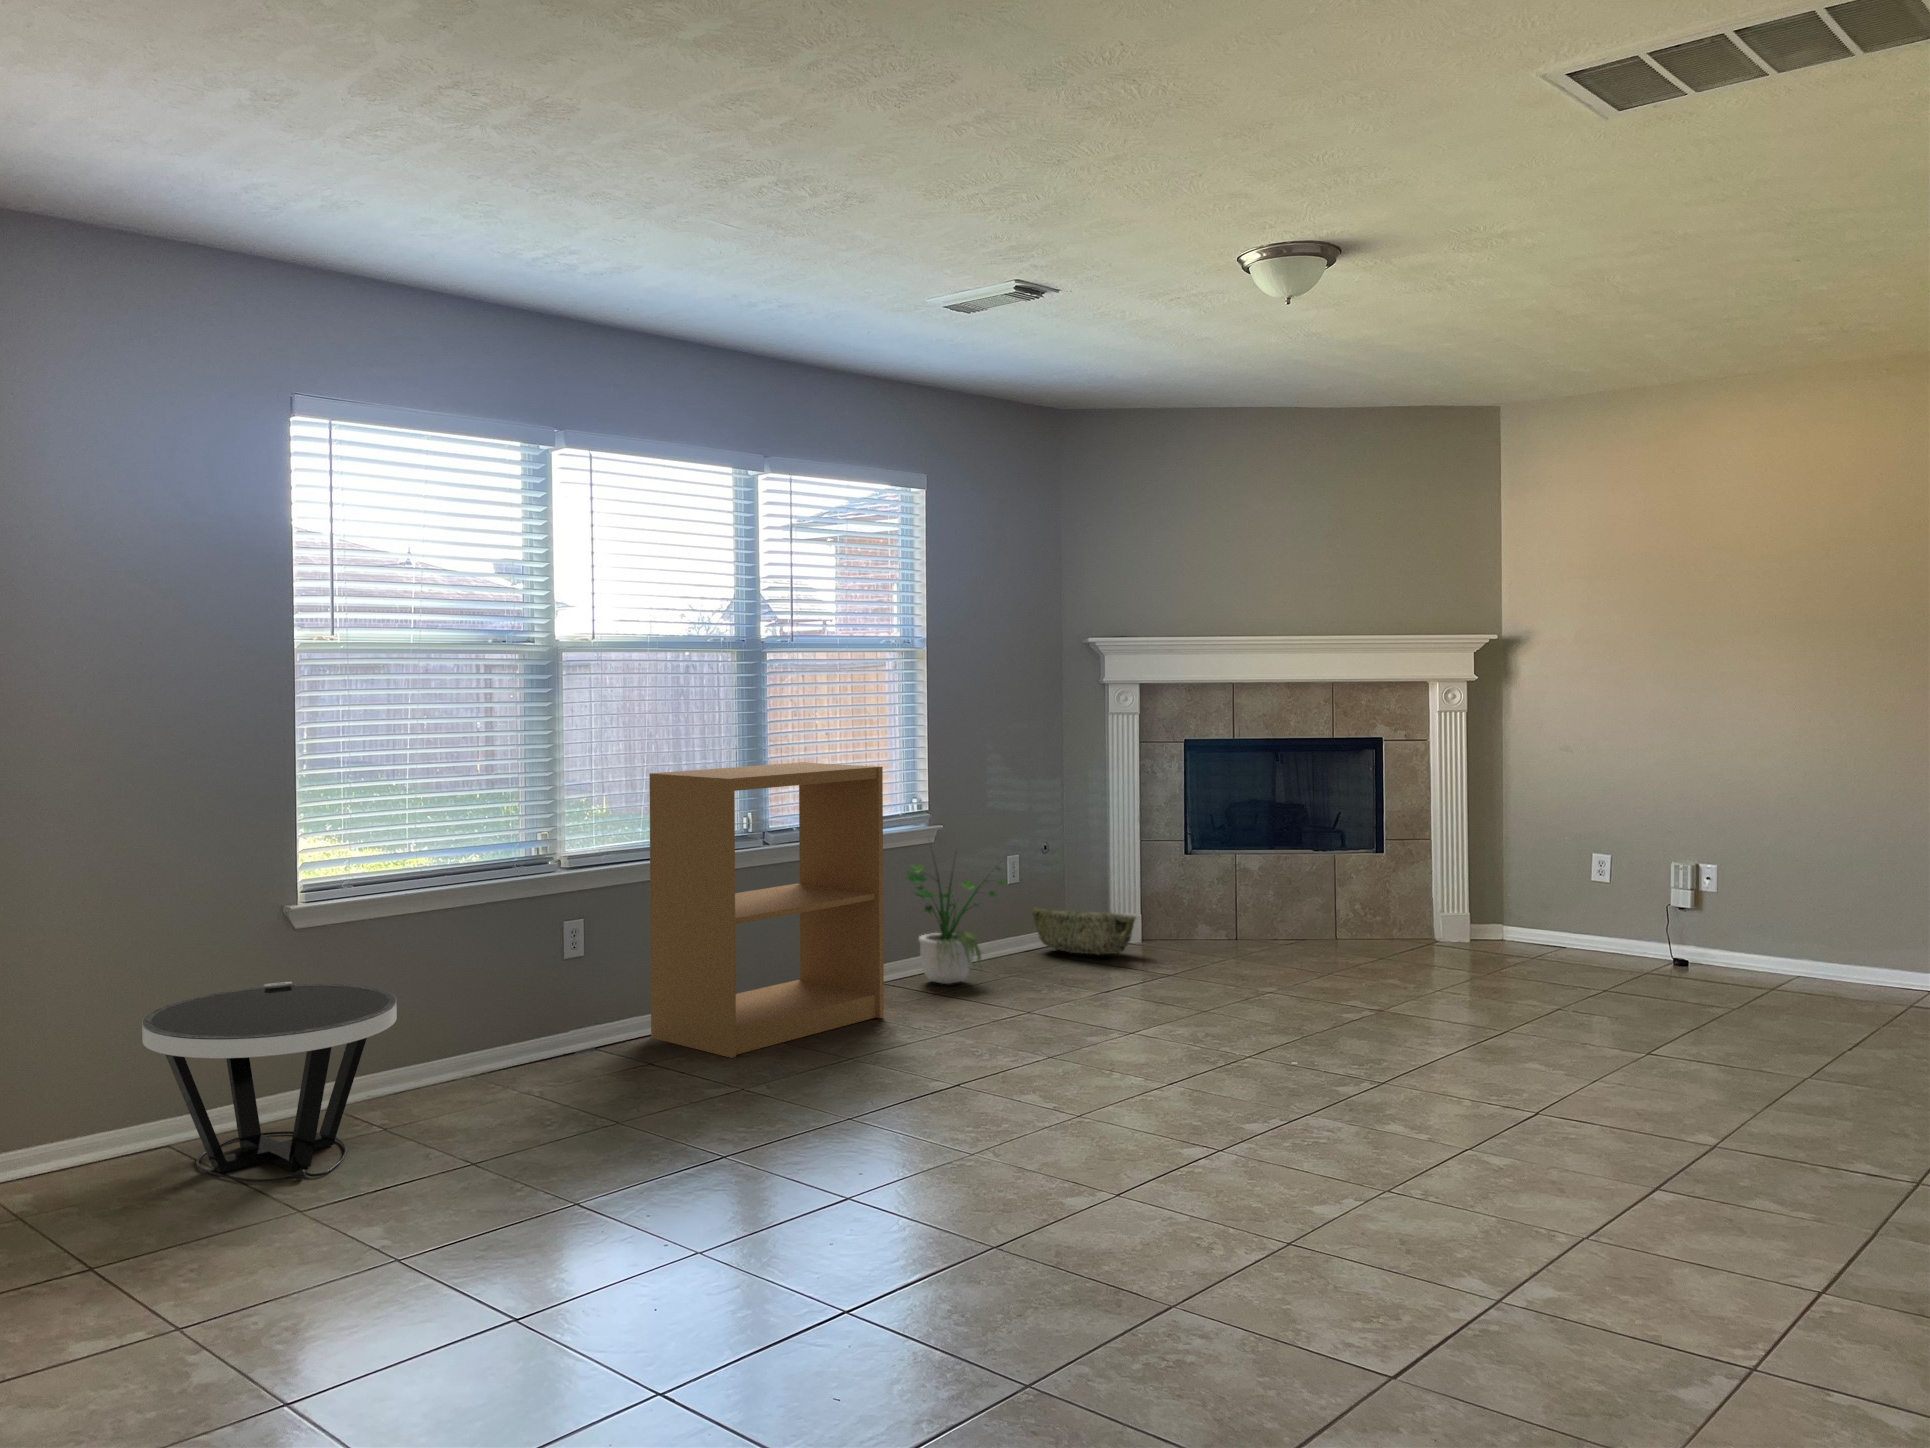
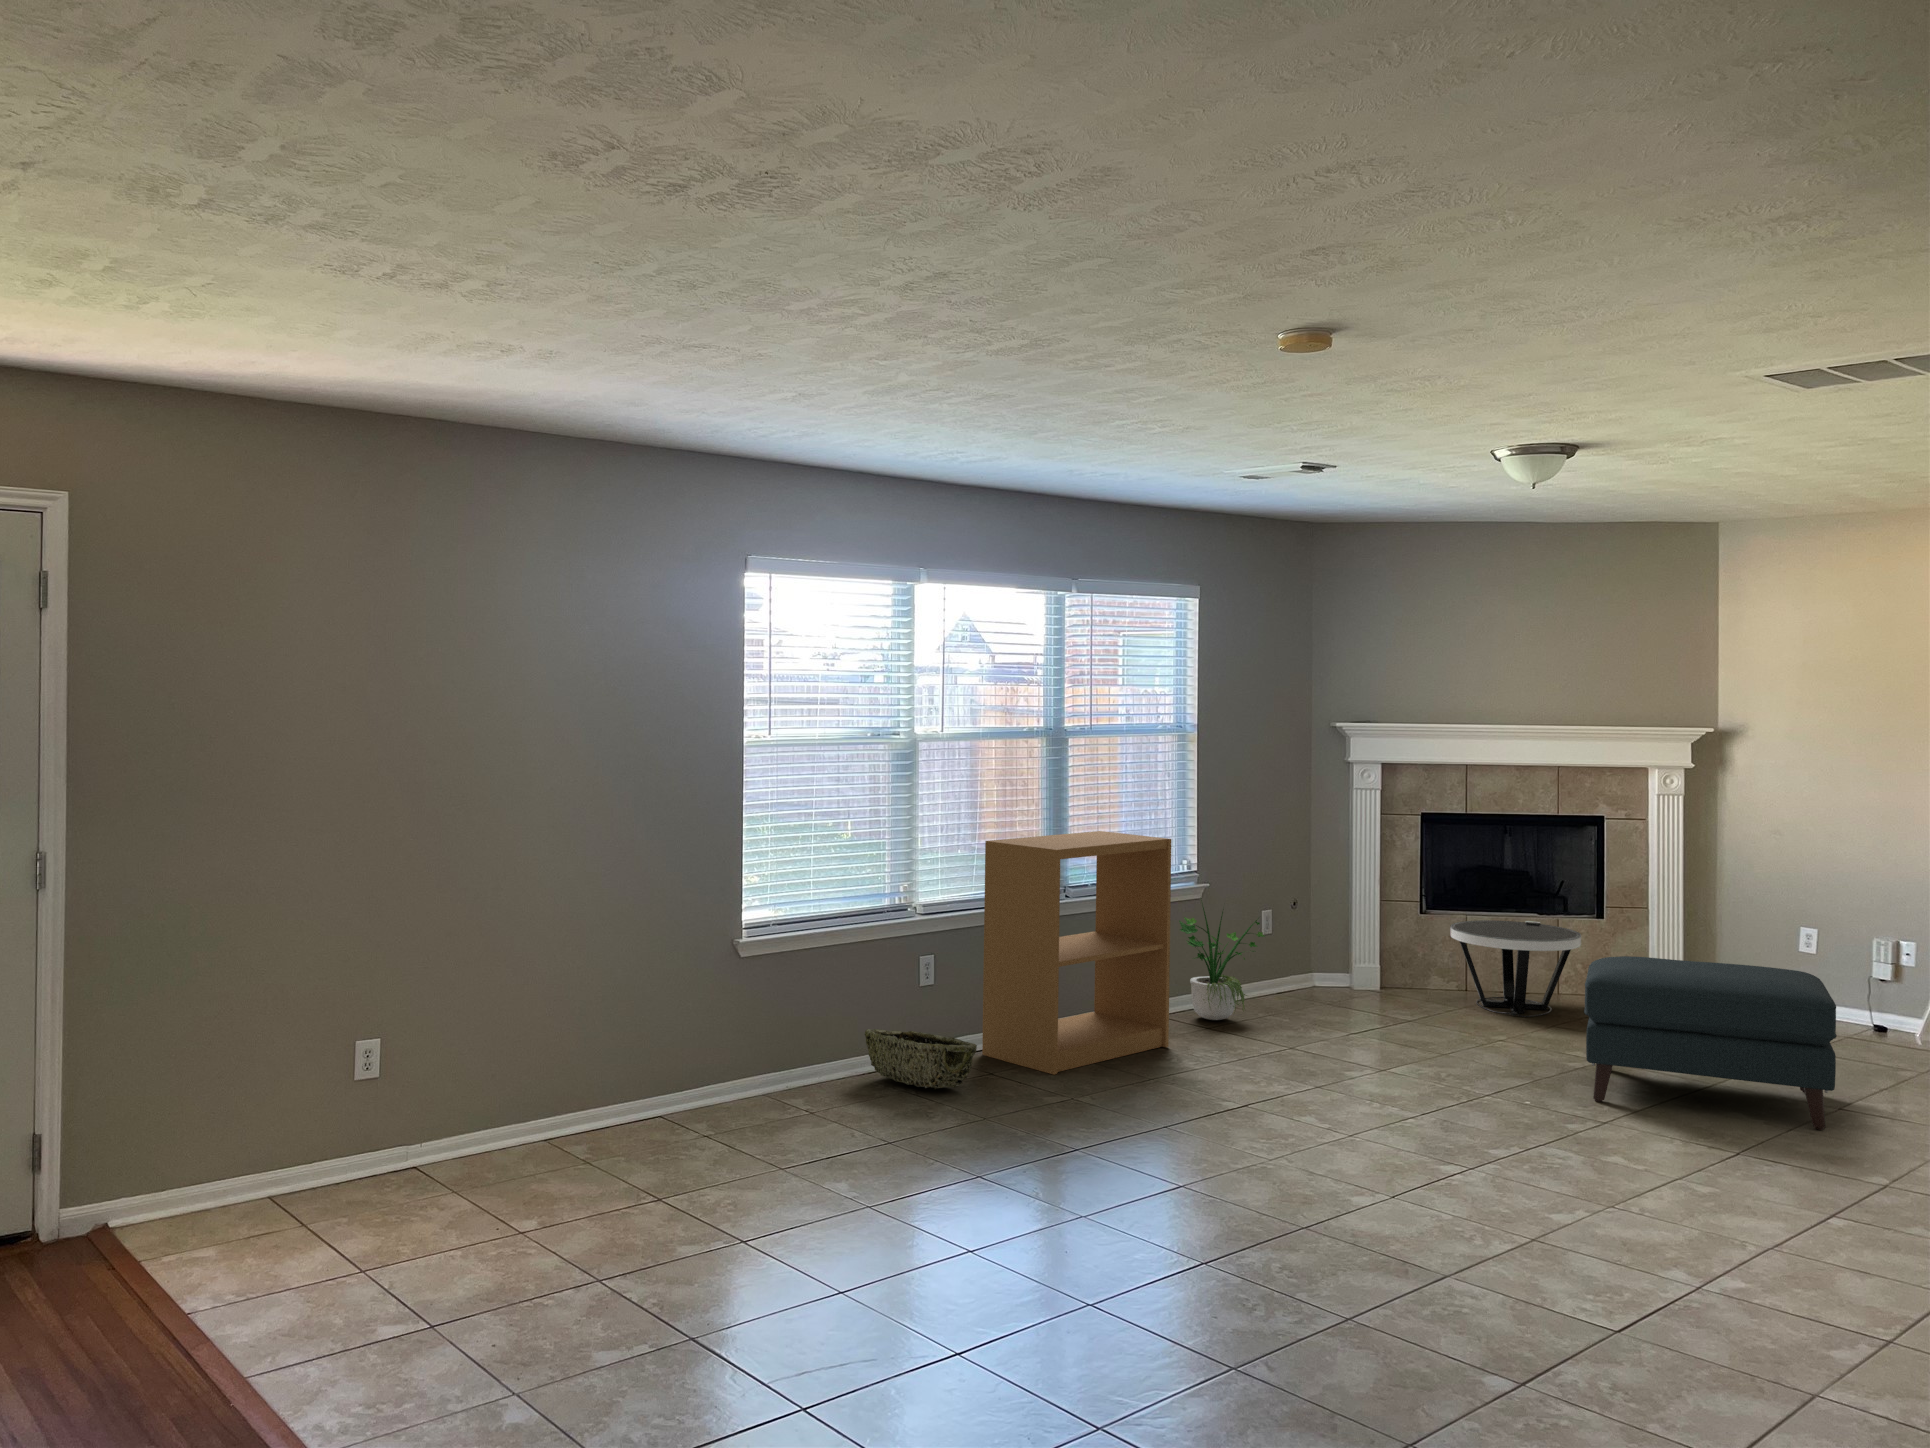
ottoman: none [1360,887,1645,1078] -> present [1584,956,1837,1130]
woven basket: present [1032,908,1136,955] -> present [865,1029,977,1089]
side table: present [142,982,397,1182] -> present [1450,920,1581,1017]

